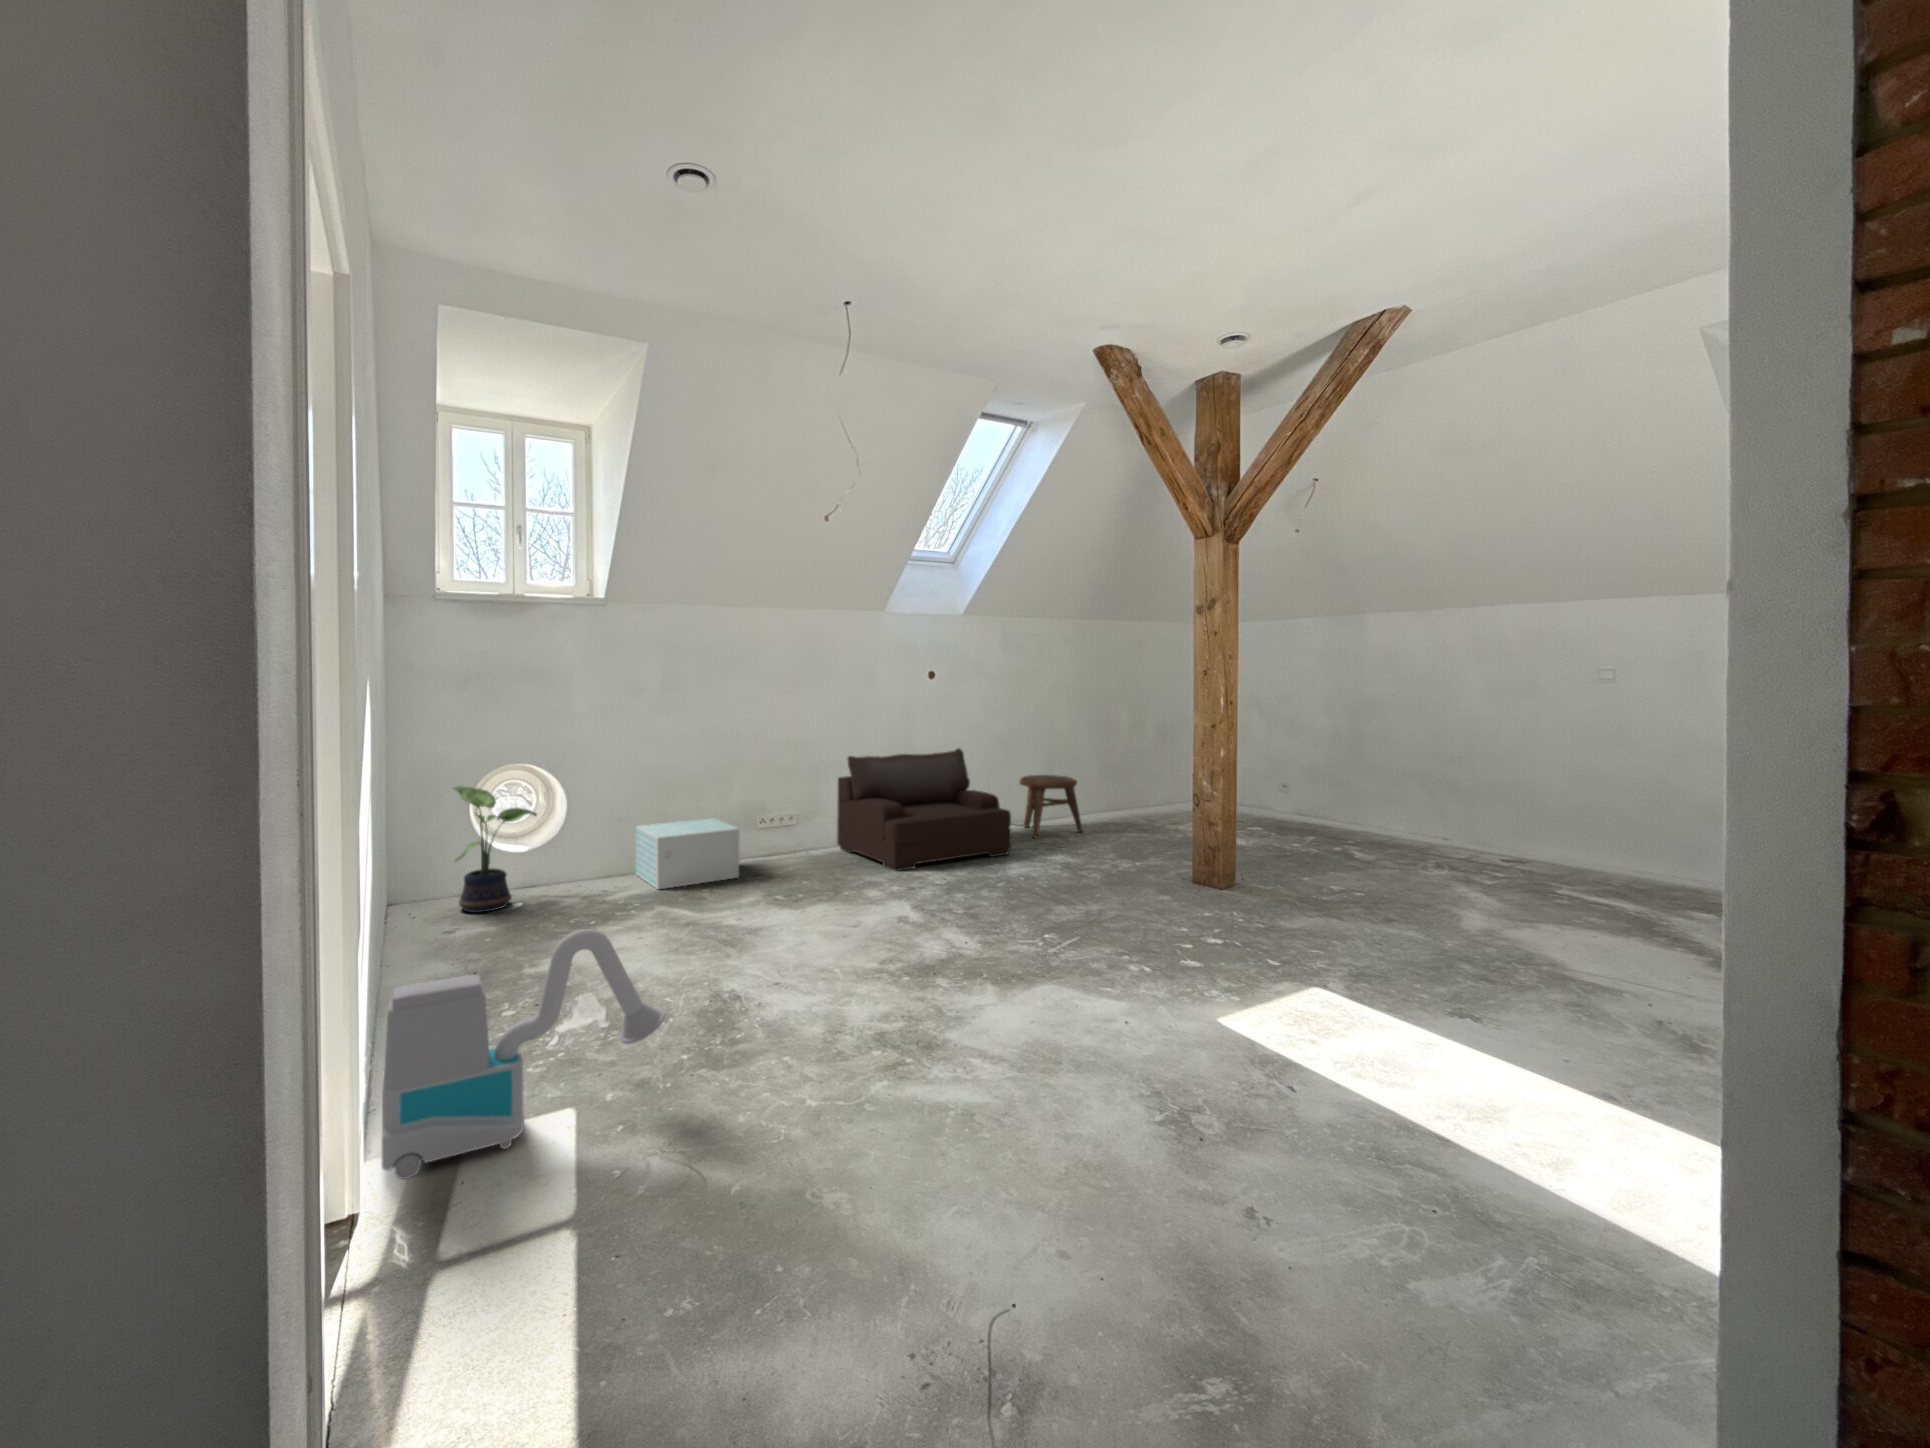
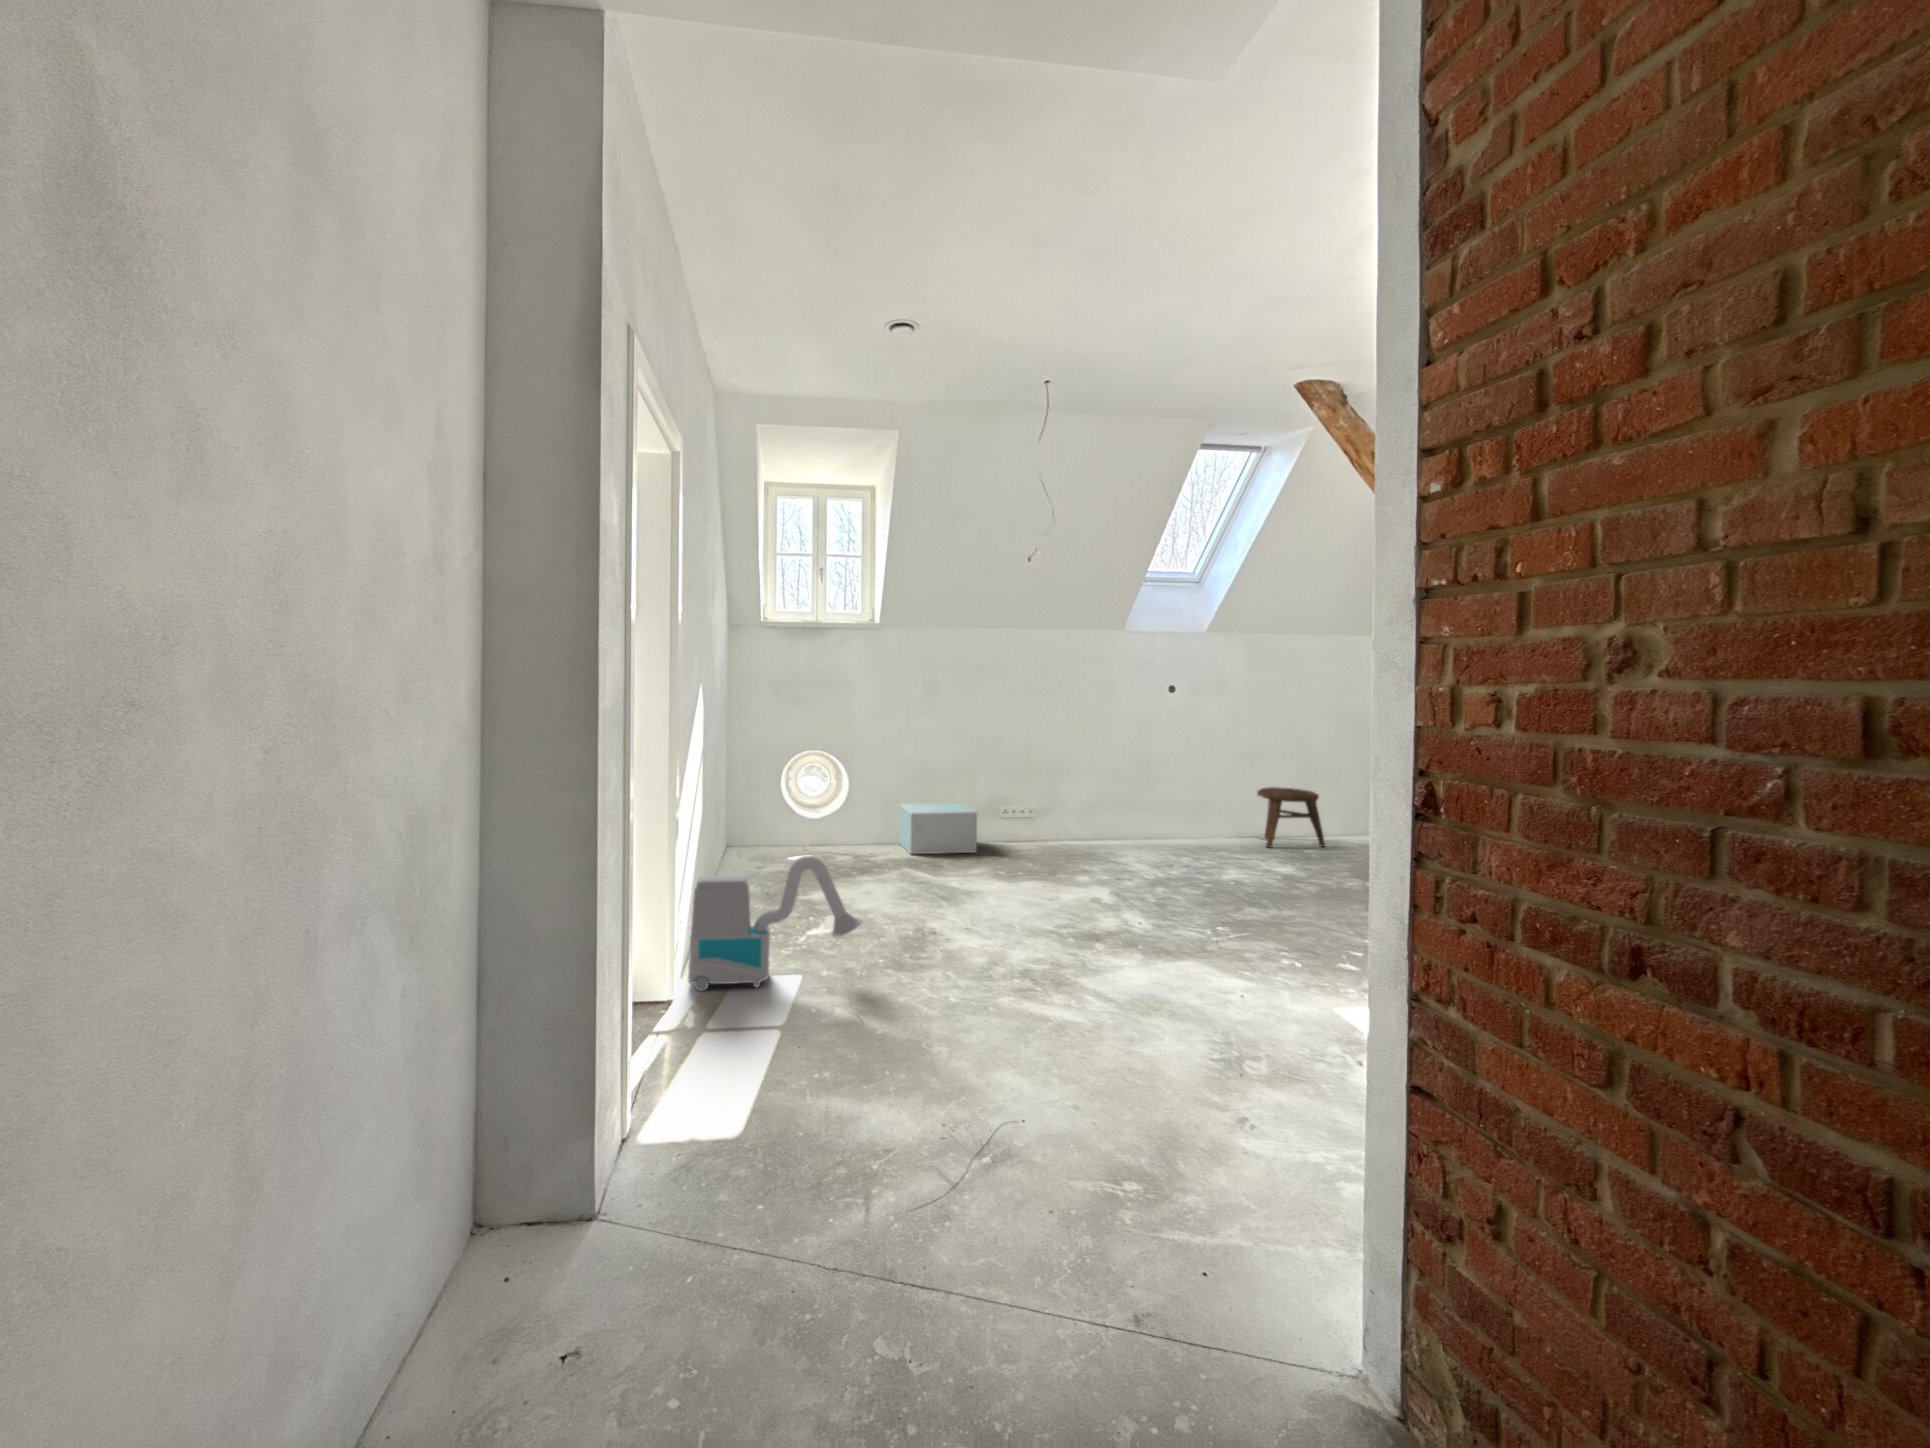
armchair: present [837,748,1012,871] -> none [1071,756,1233,861]
potted plant: present [454,786,537,913] -> none [768,763,825,856]

